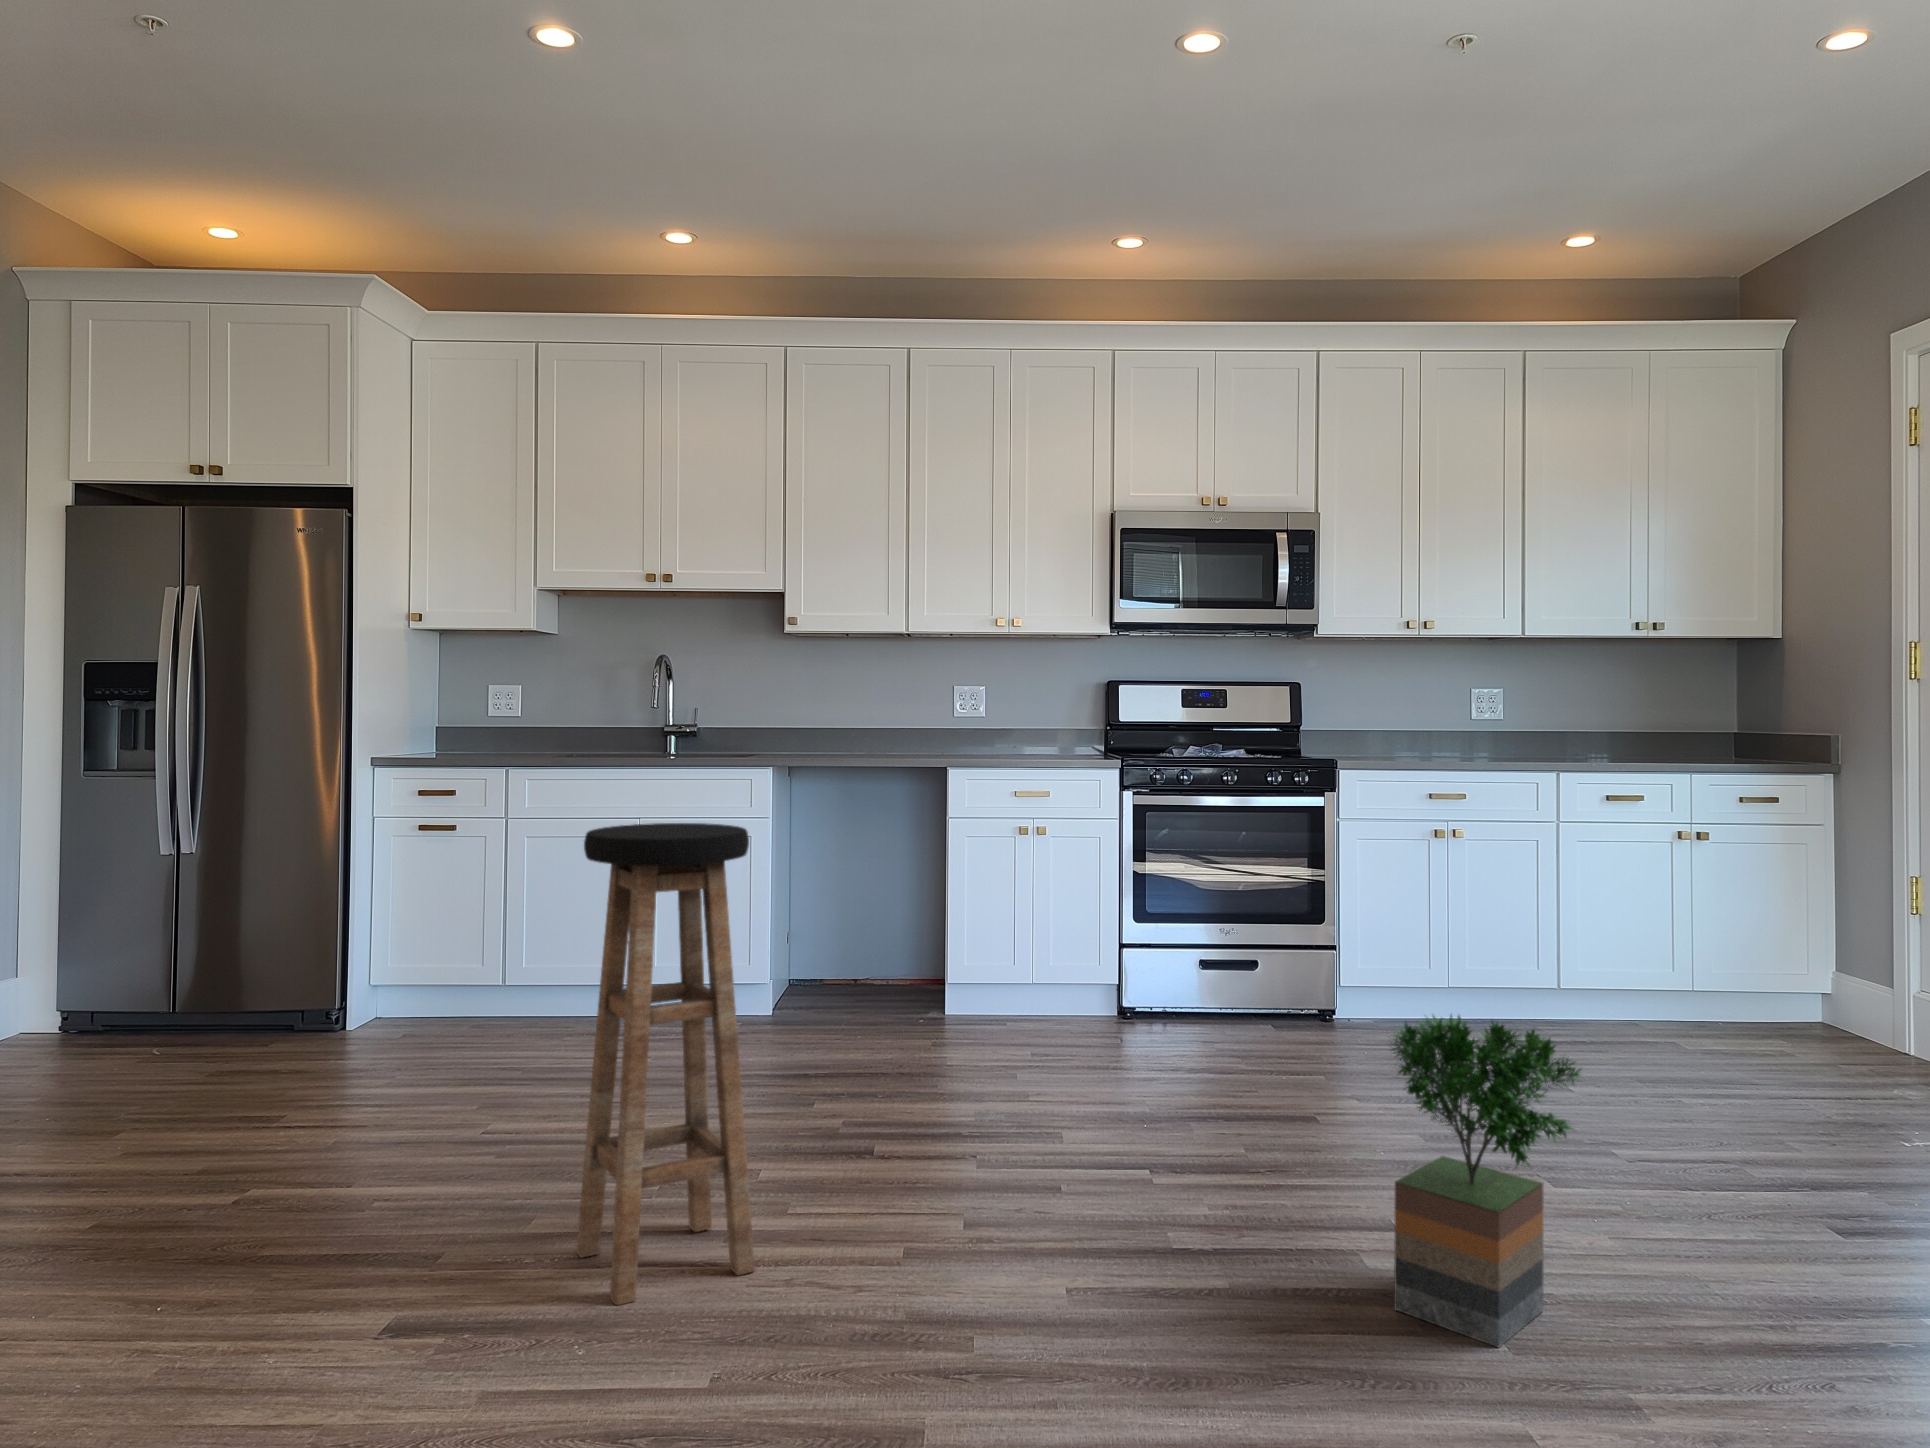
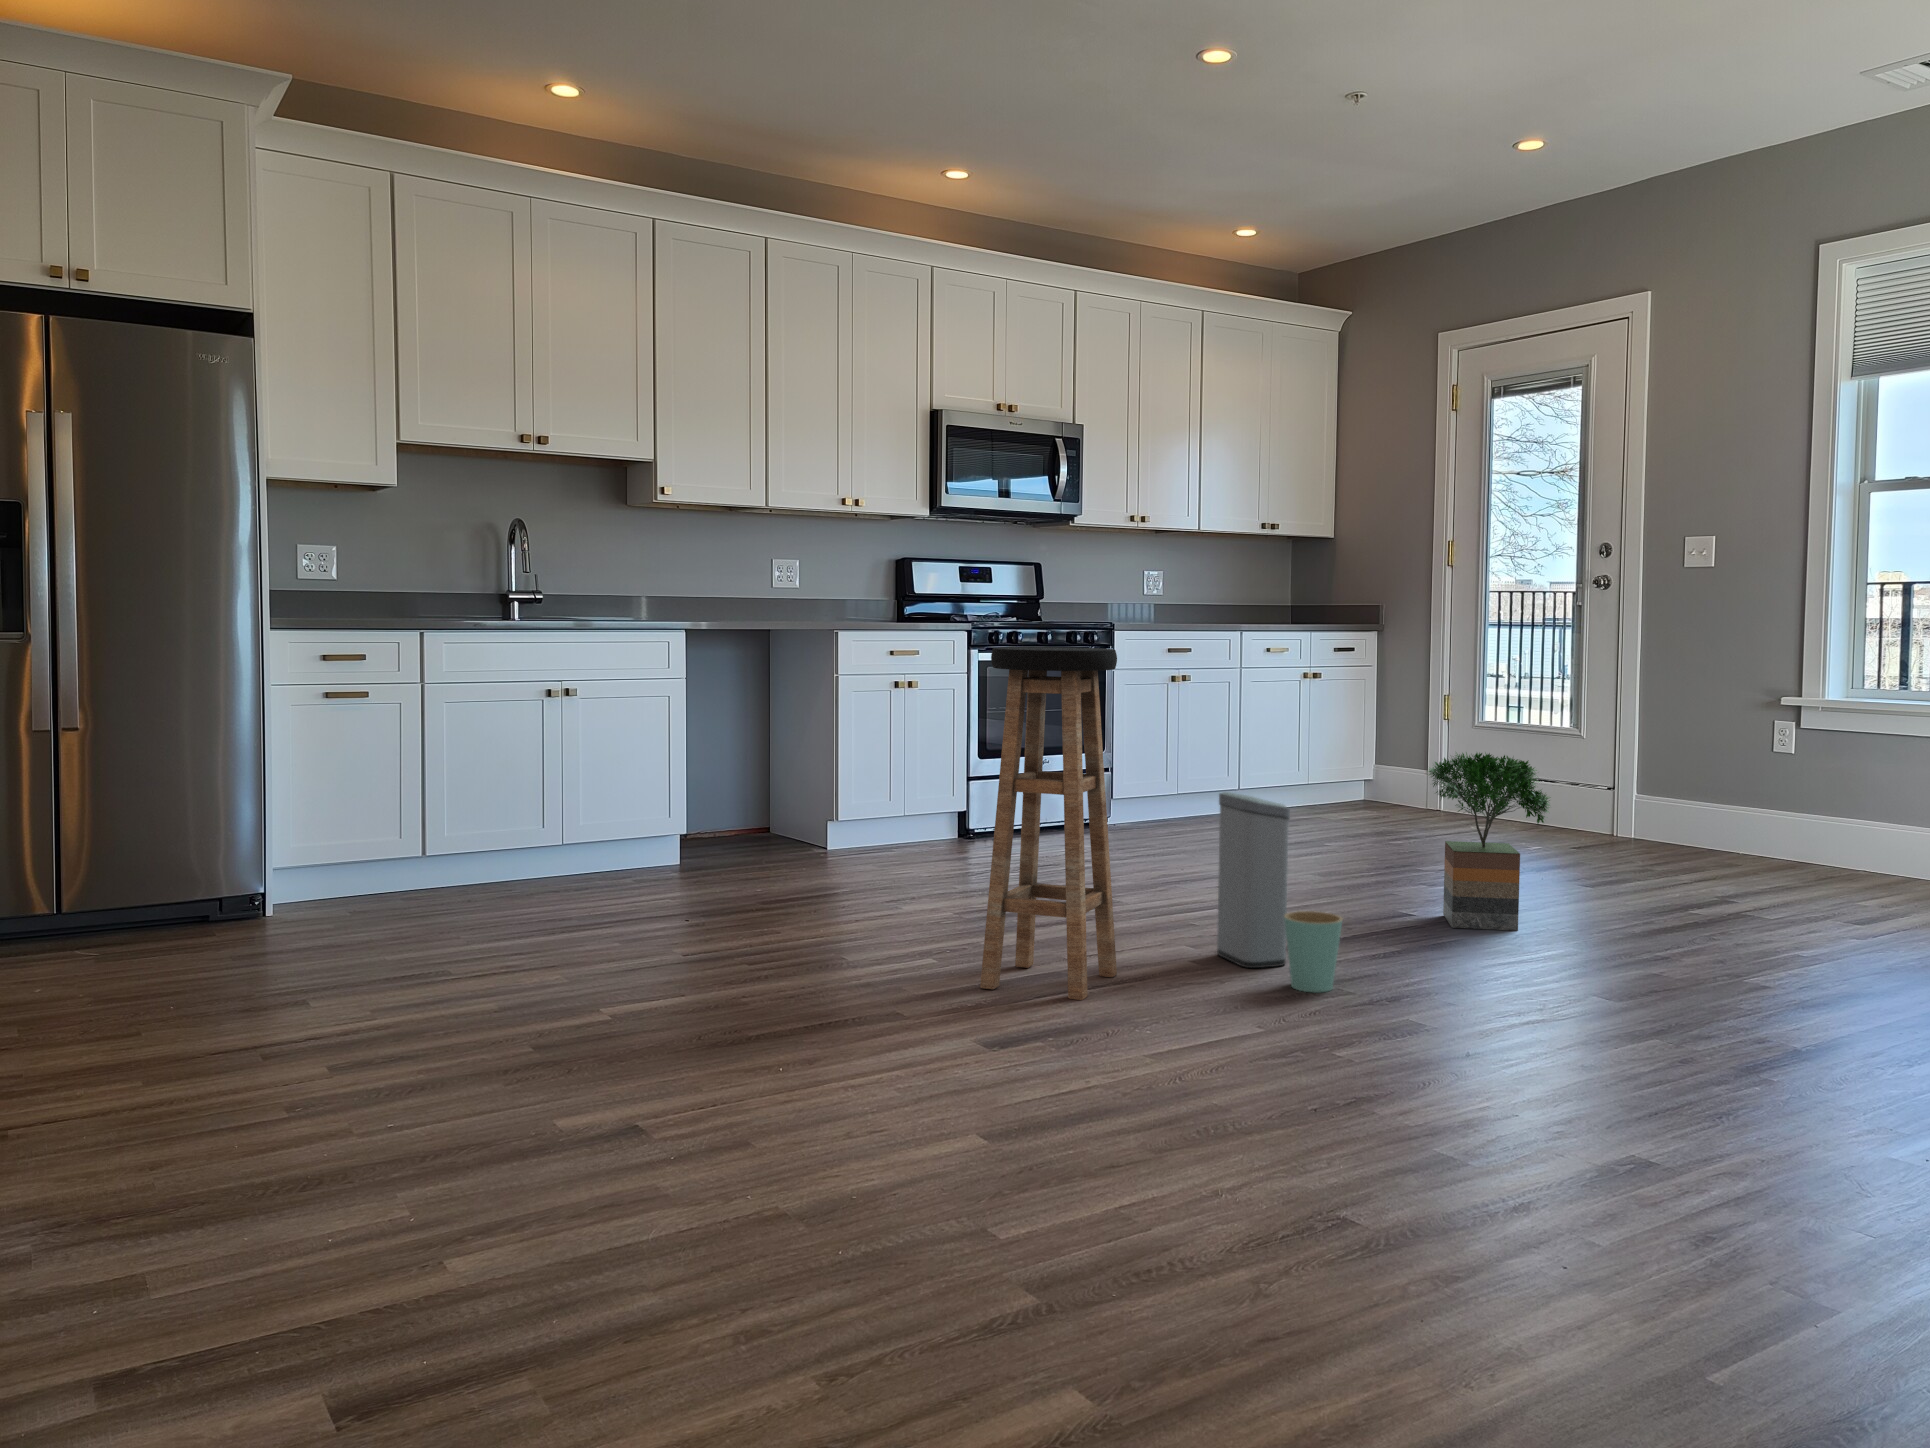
trash can: none [867,1039,1007,1391] -> present [1217,792,1343,992]

